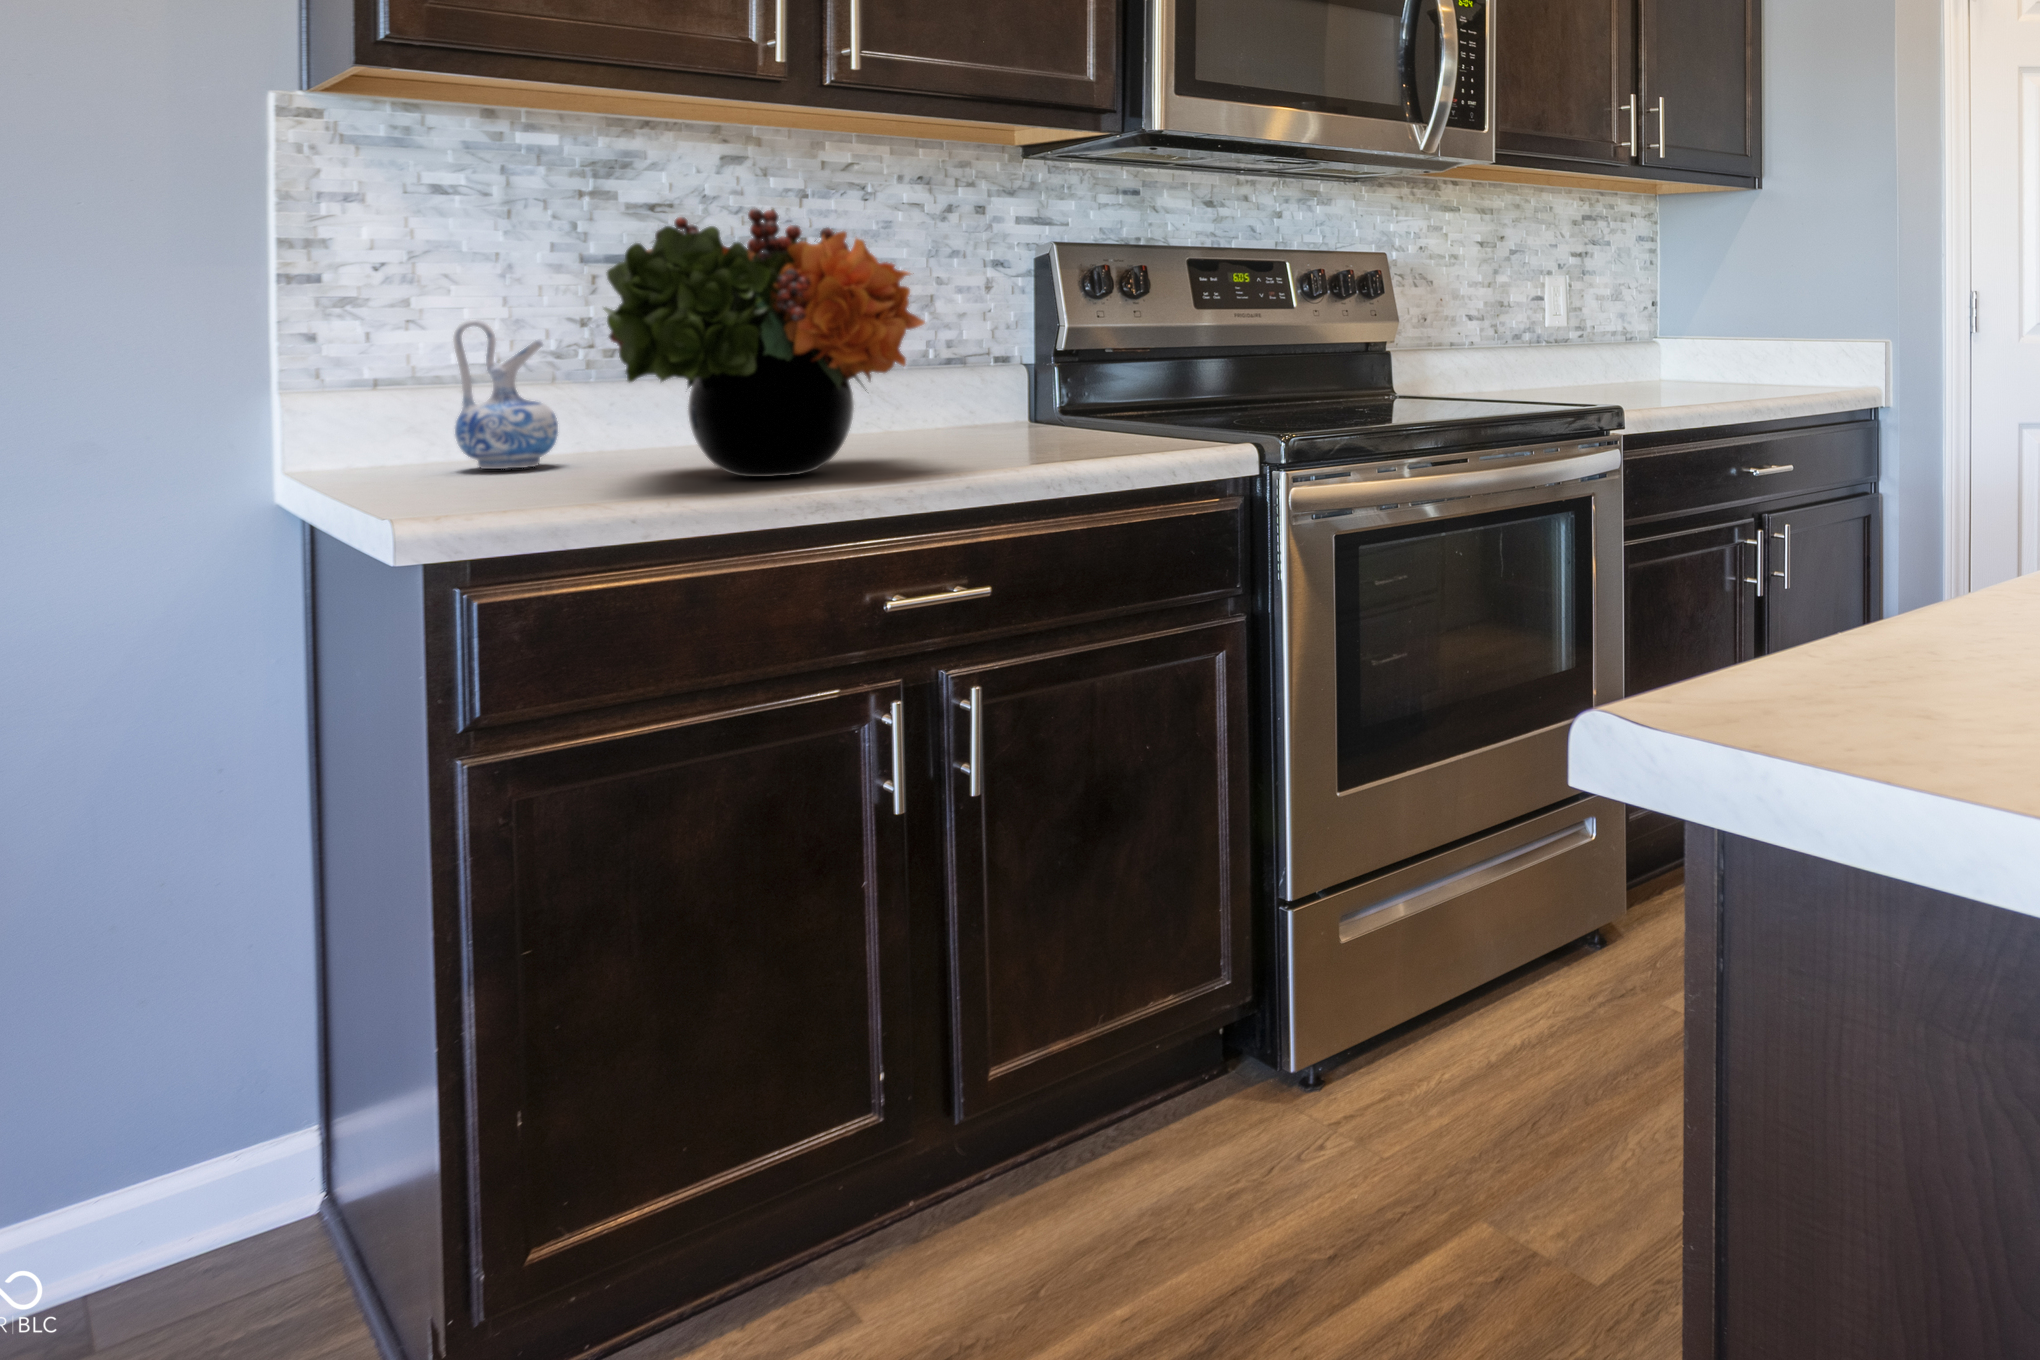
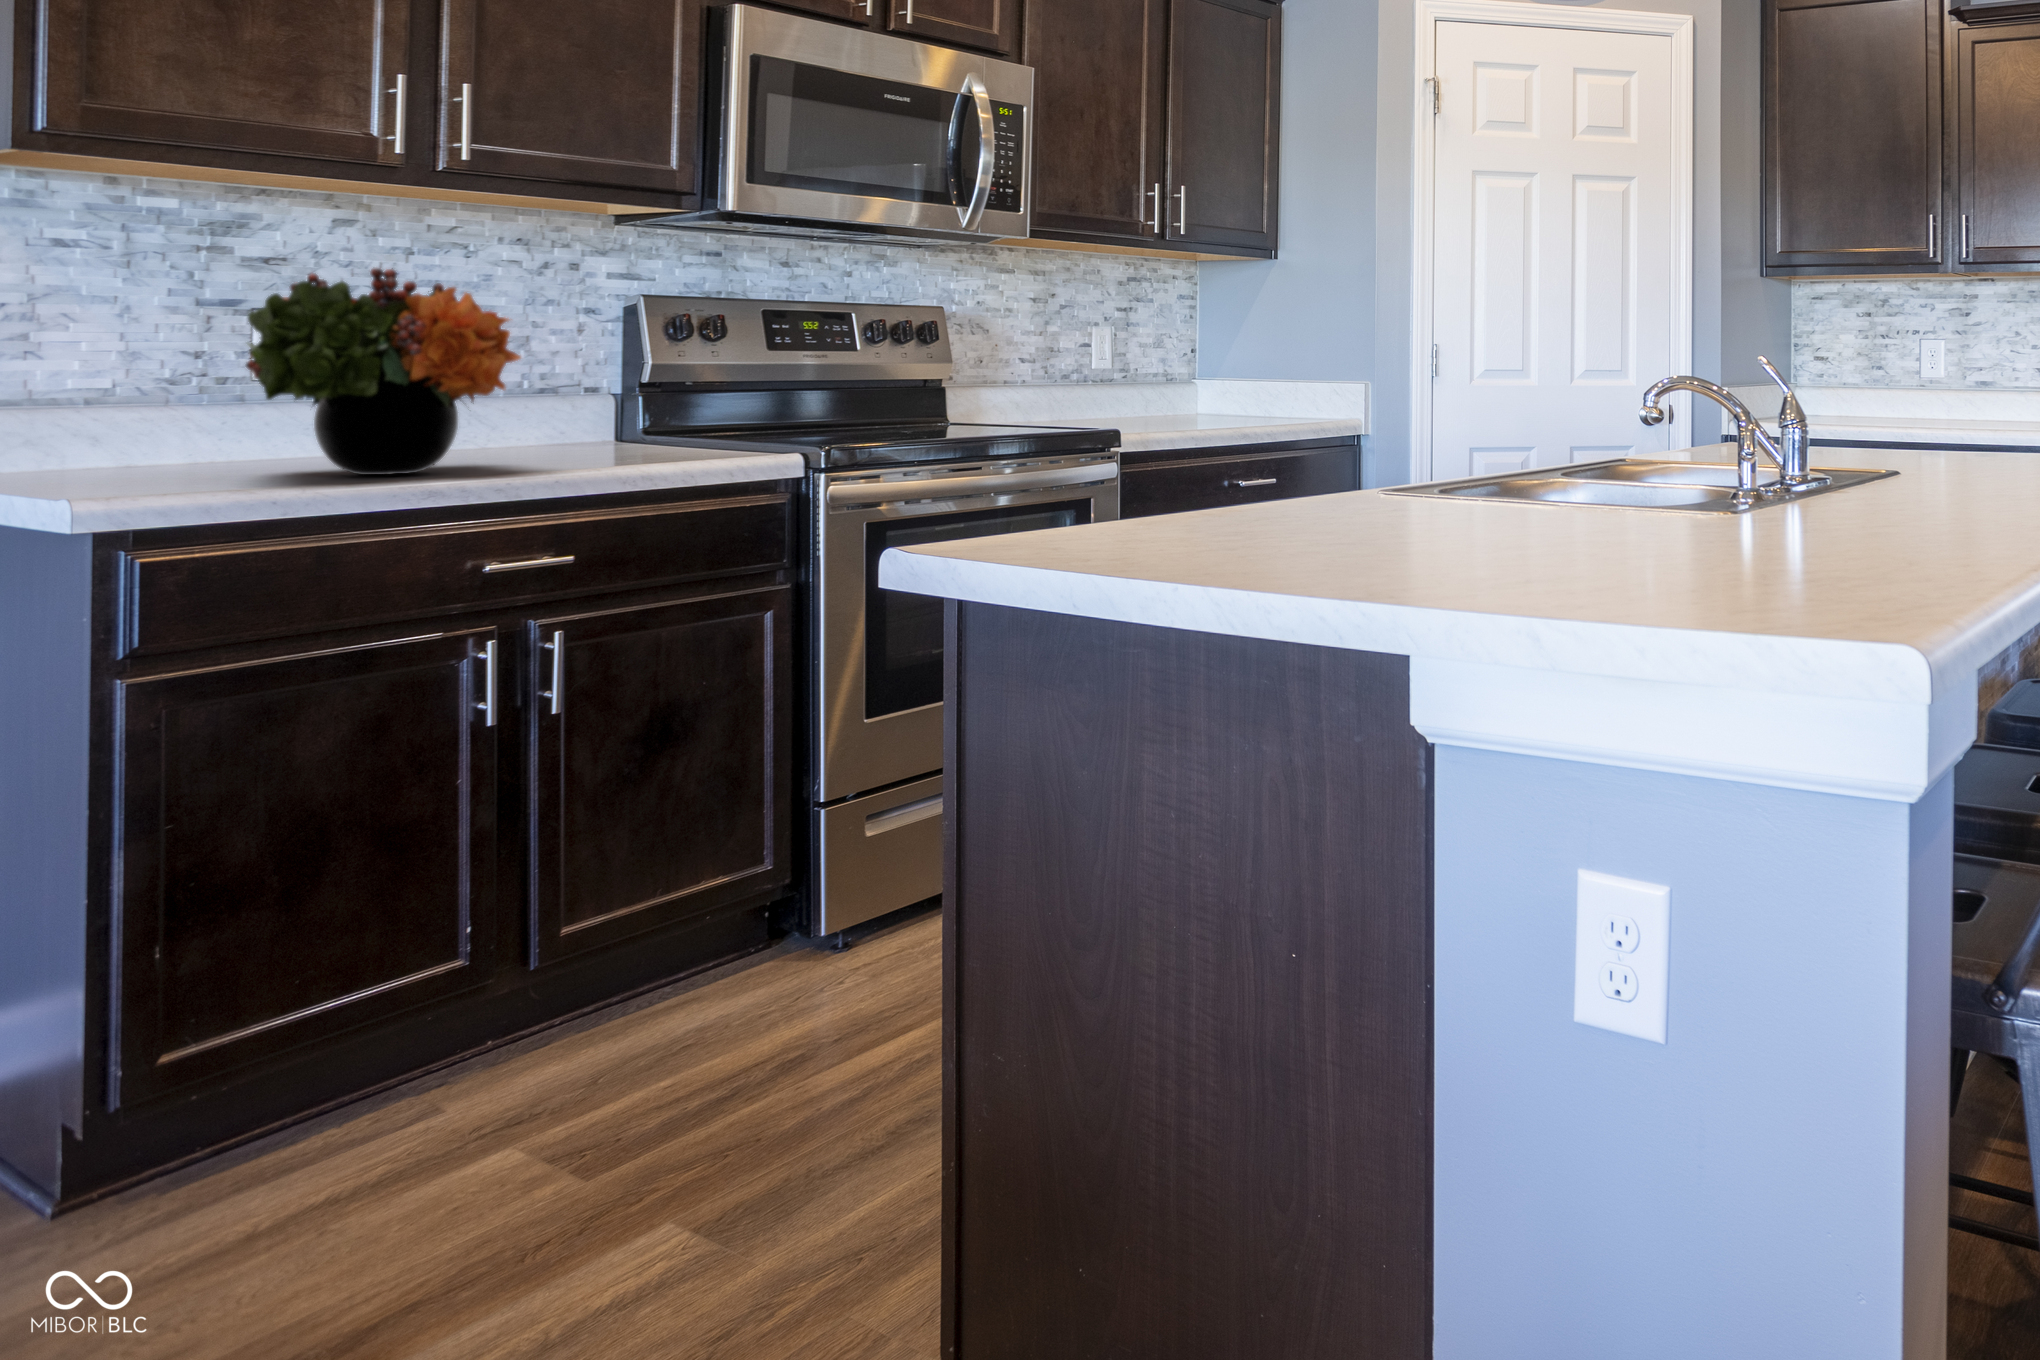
ceramic pitcher: present [453,319,558,469] -> none [89,351,184,472]

